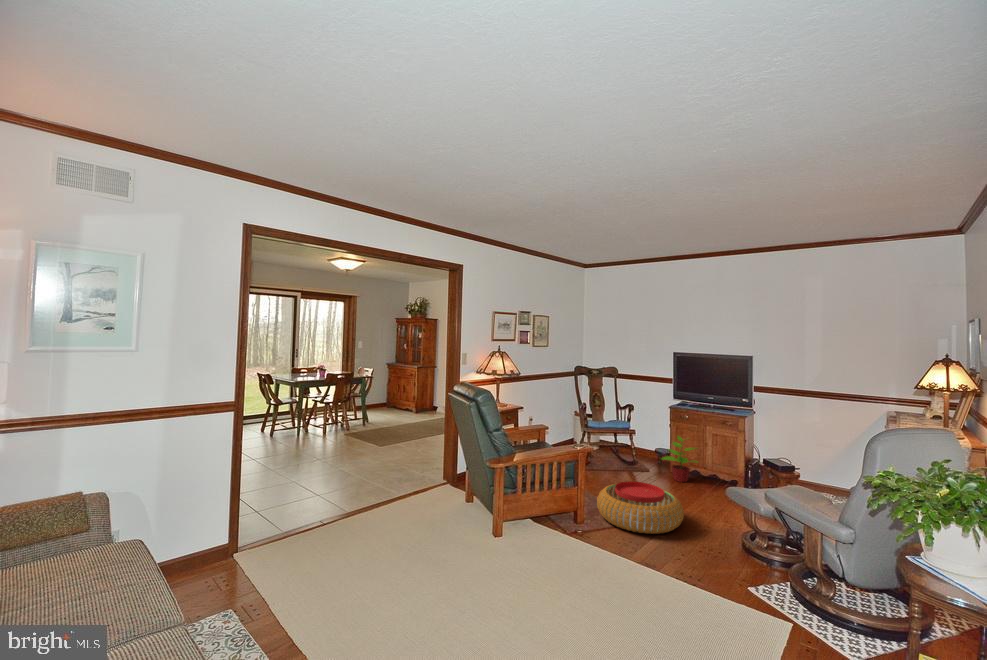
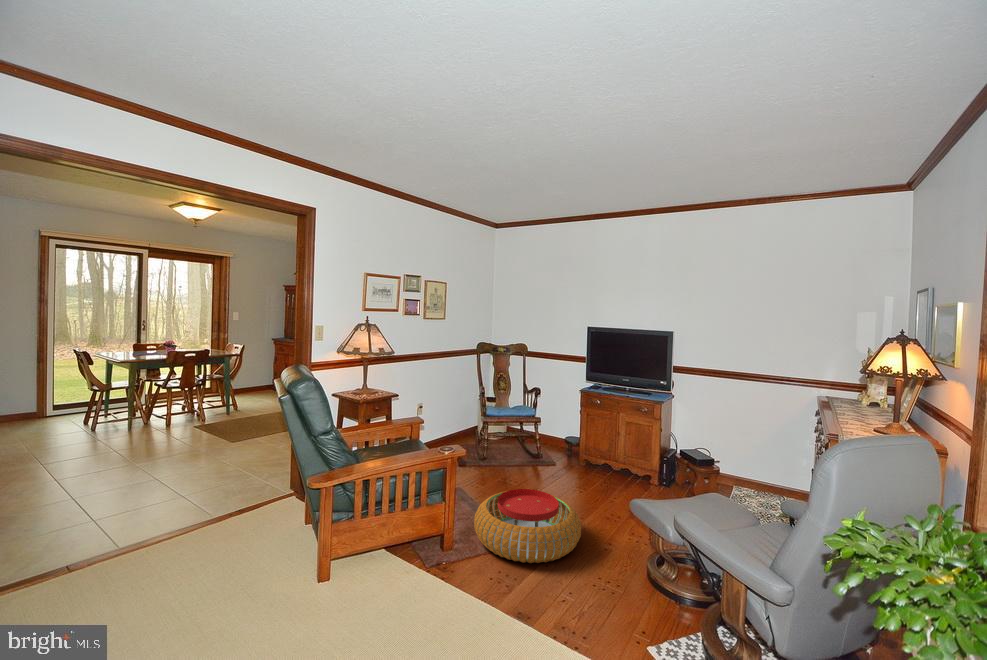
potted plant: present [662,436,697,482] -> none [566,424,611,480]

